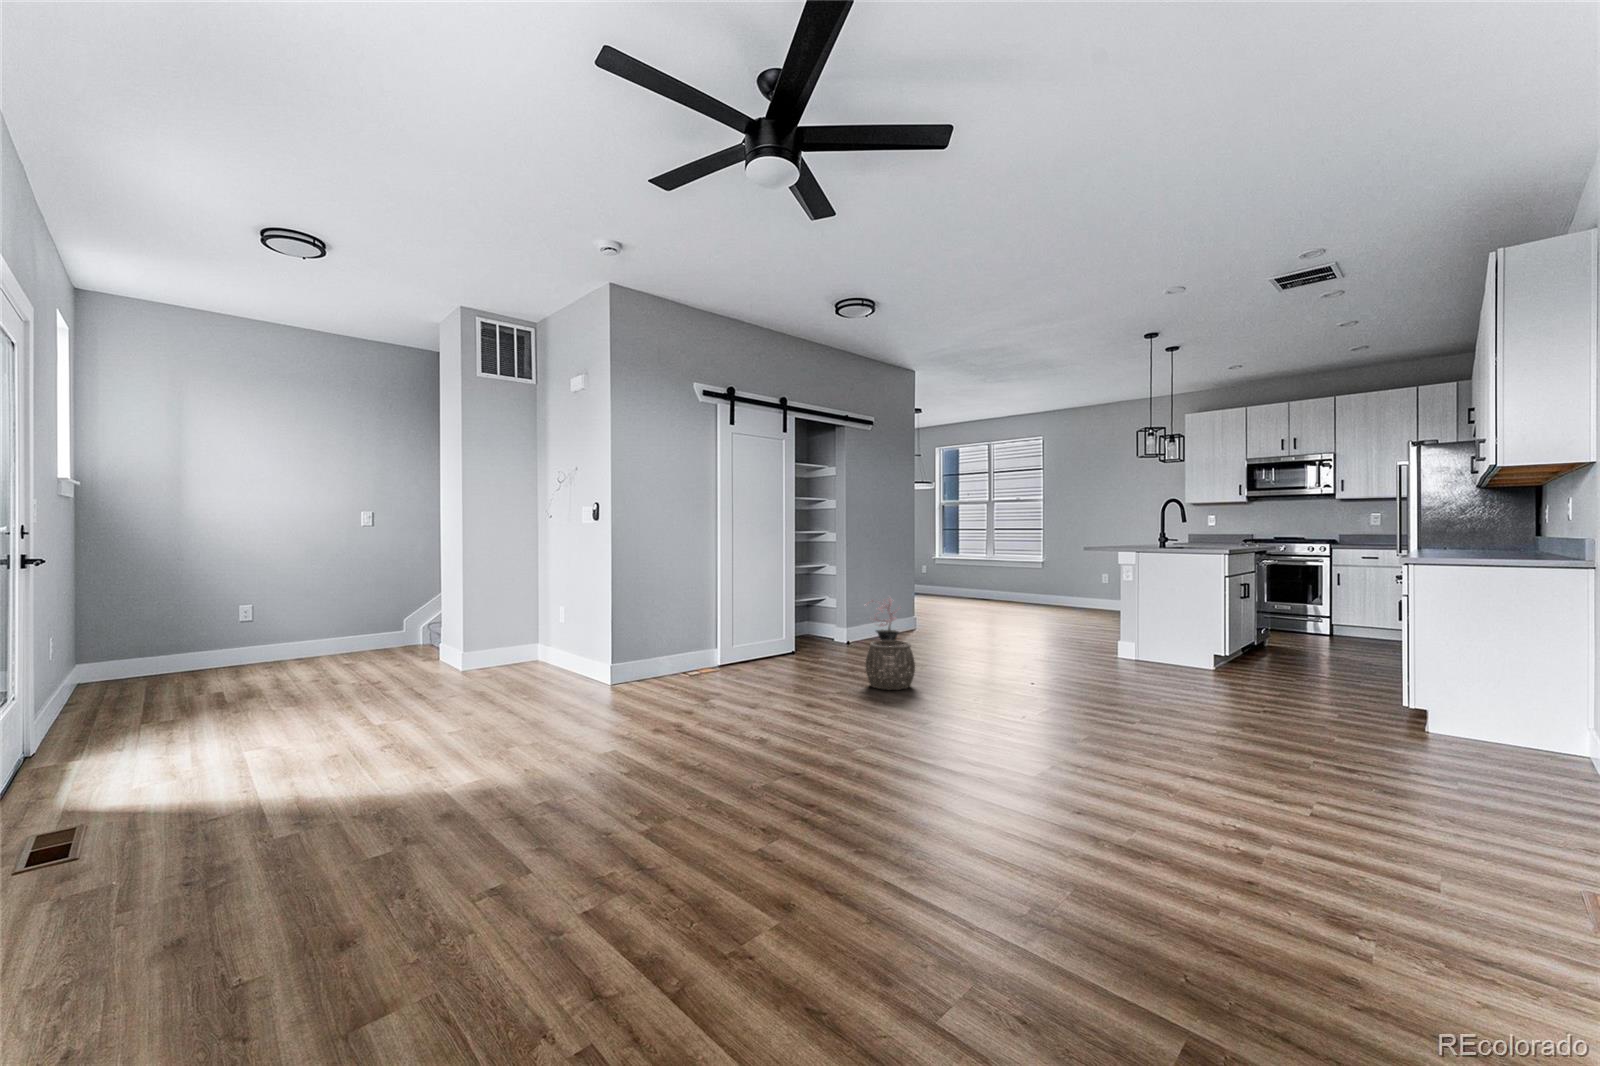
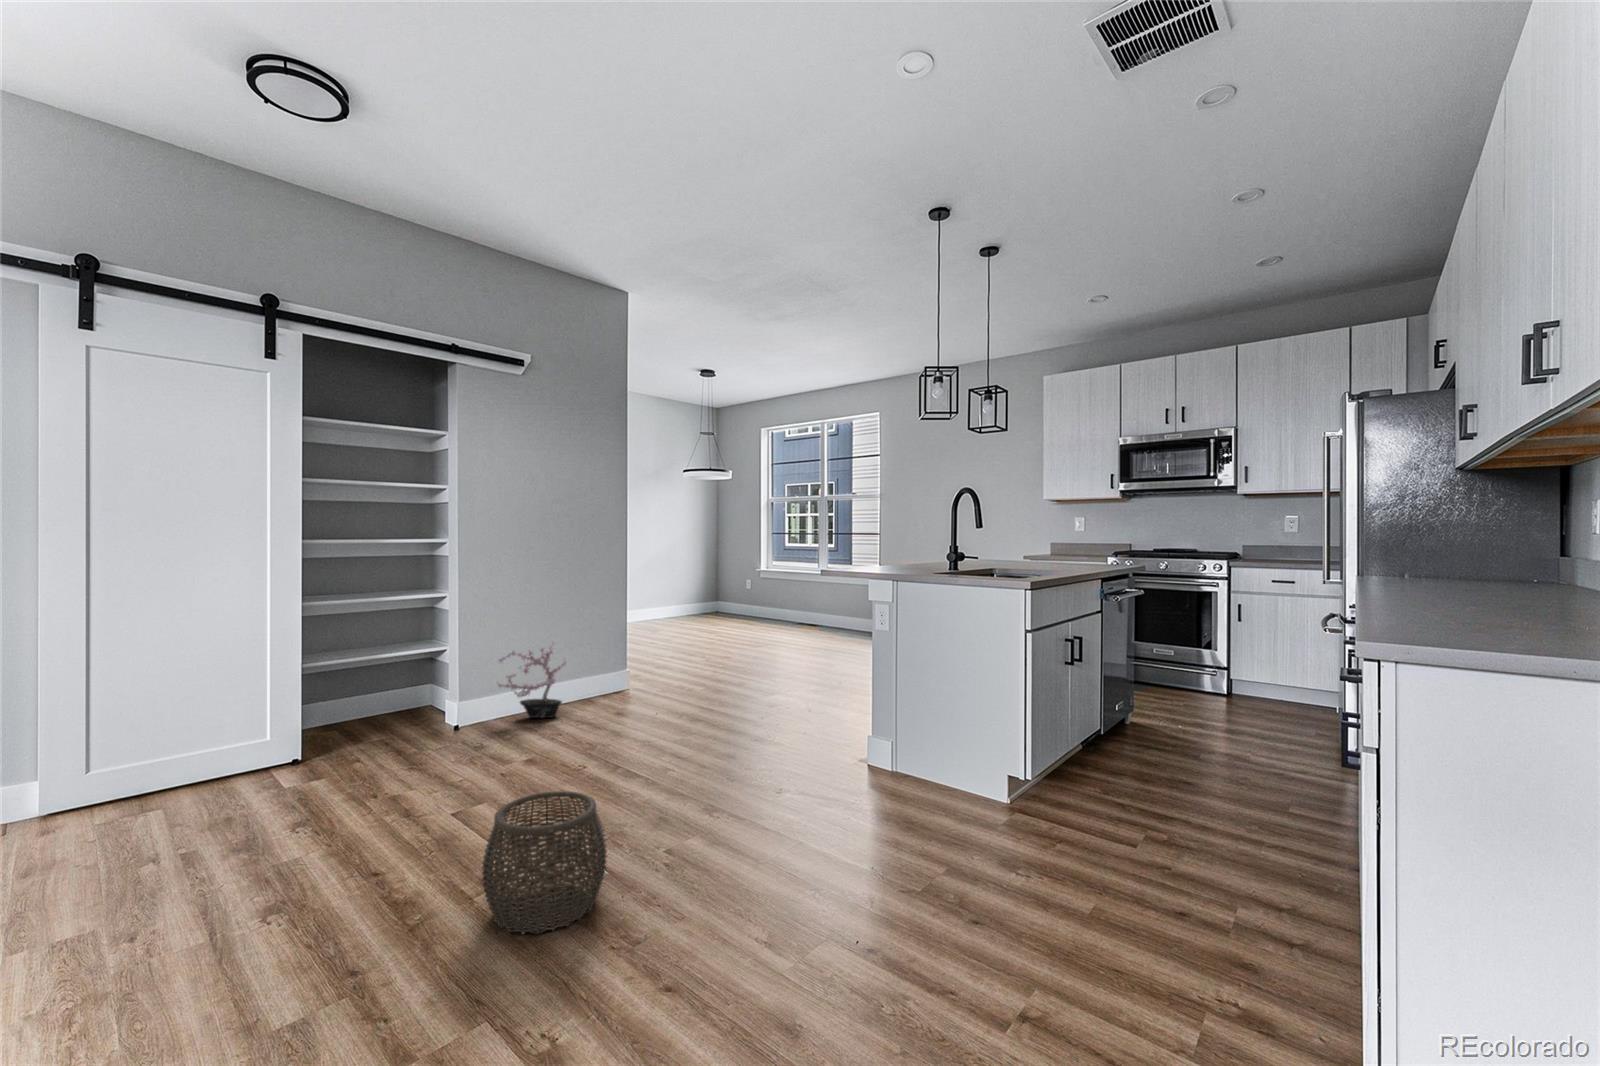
woven basket: present [865,640,915,690] -> present [482,791,607,934]

